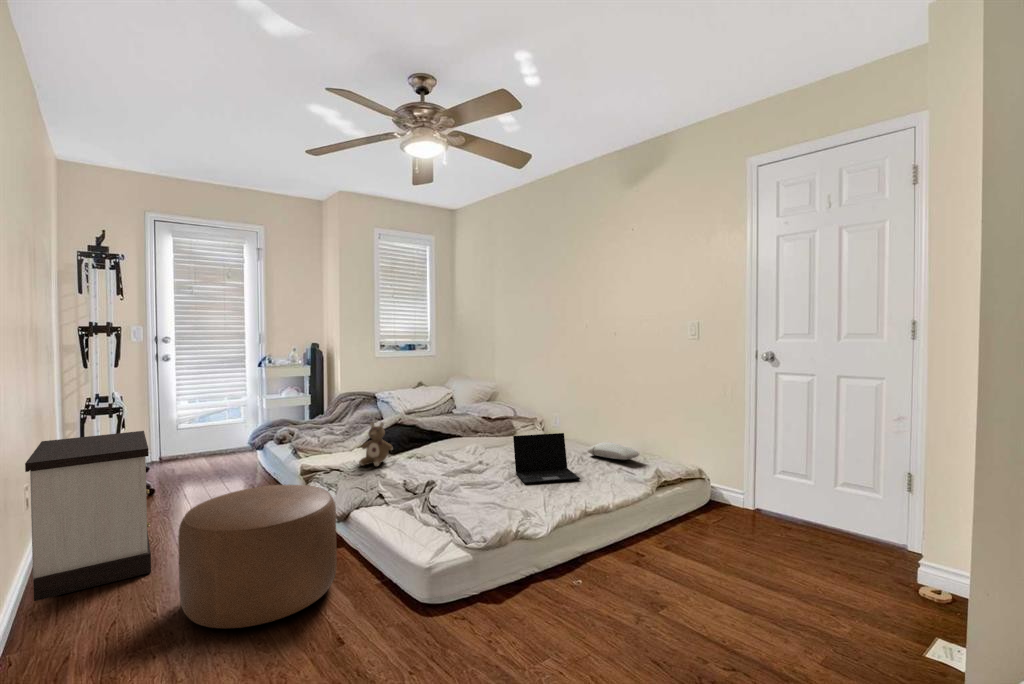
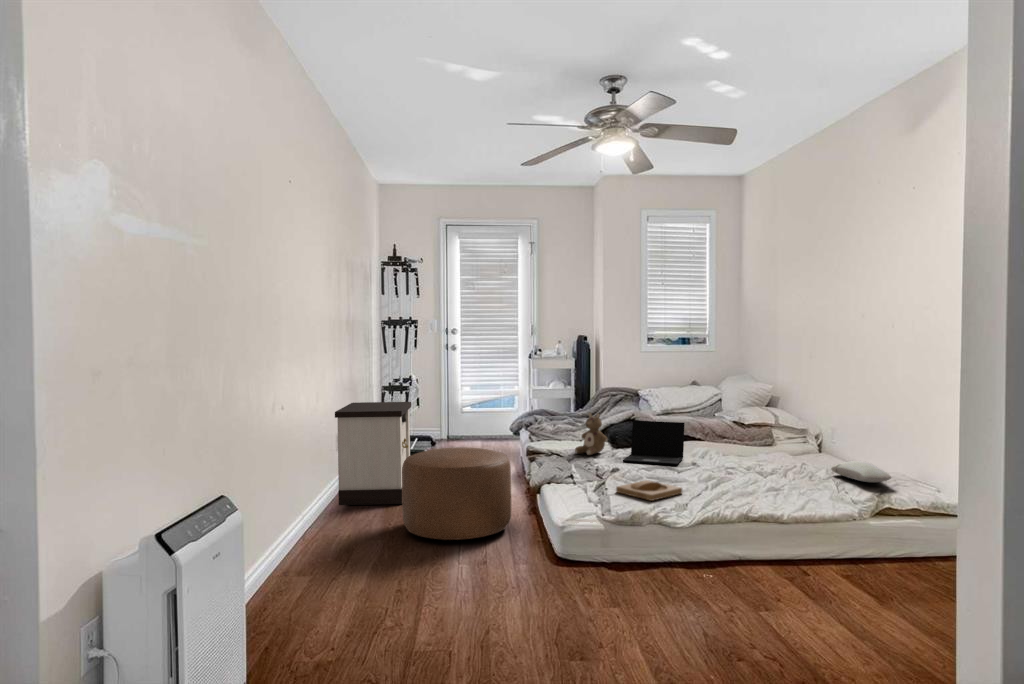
laptop: present [513,433,580,484] -> present [623,421,685,465]
tray: none [453,489,512,514] -> present [616,480,682,501]

